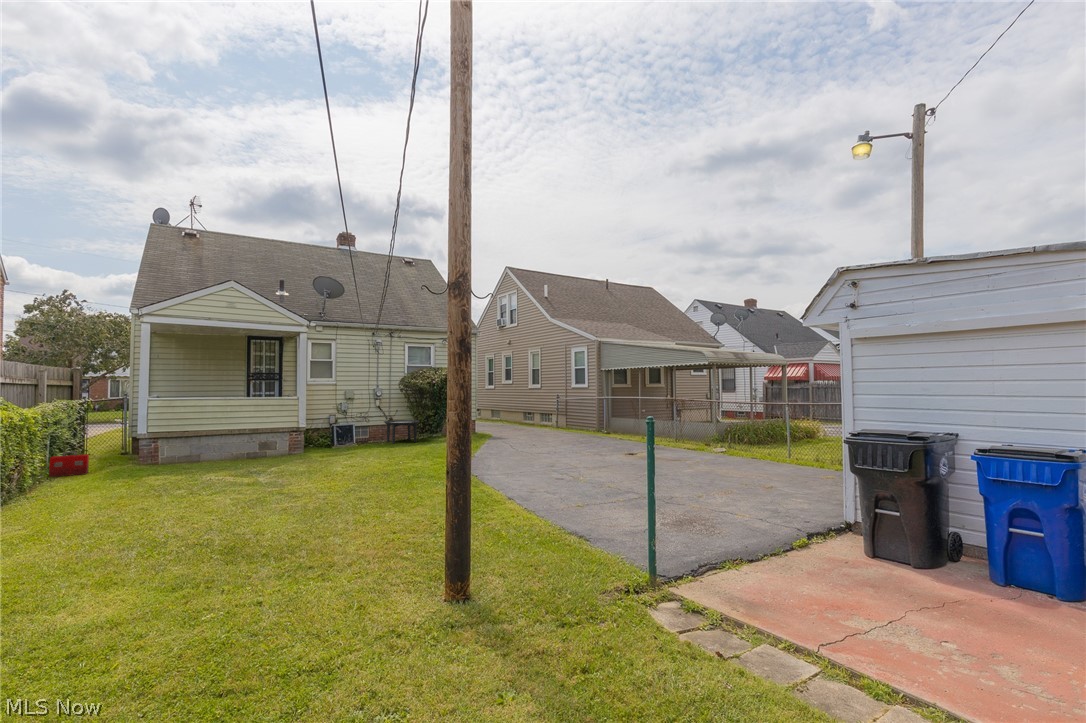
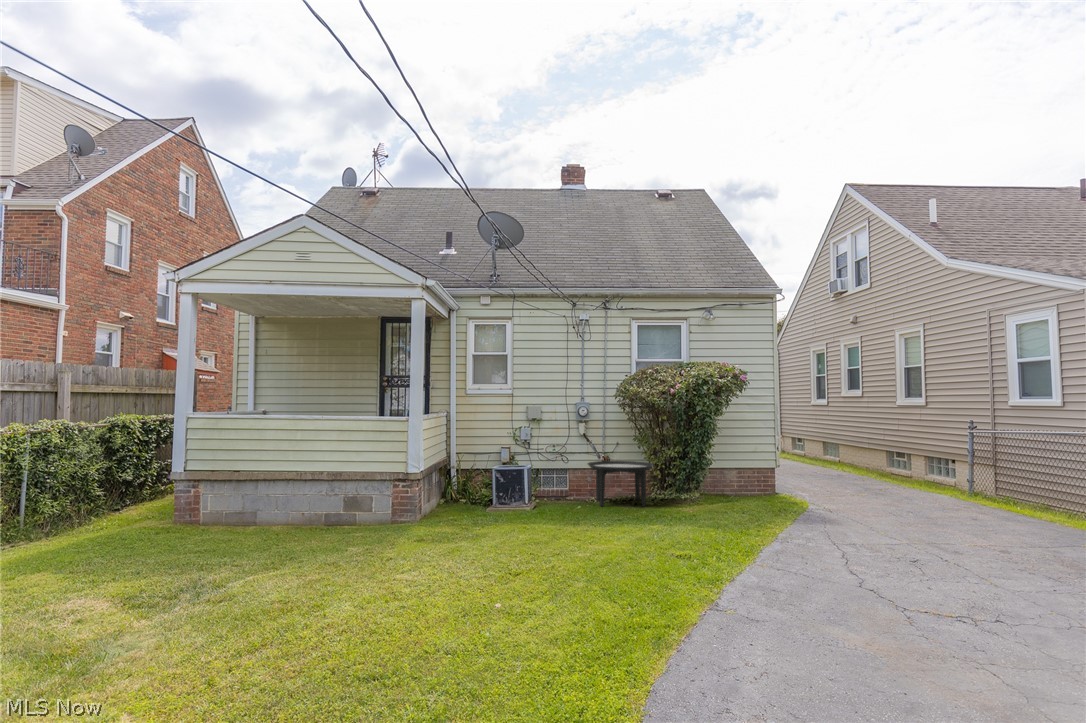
toolbox: present [49,451,89,477] -> none [39,497,102,536]

